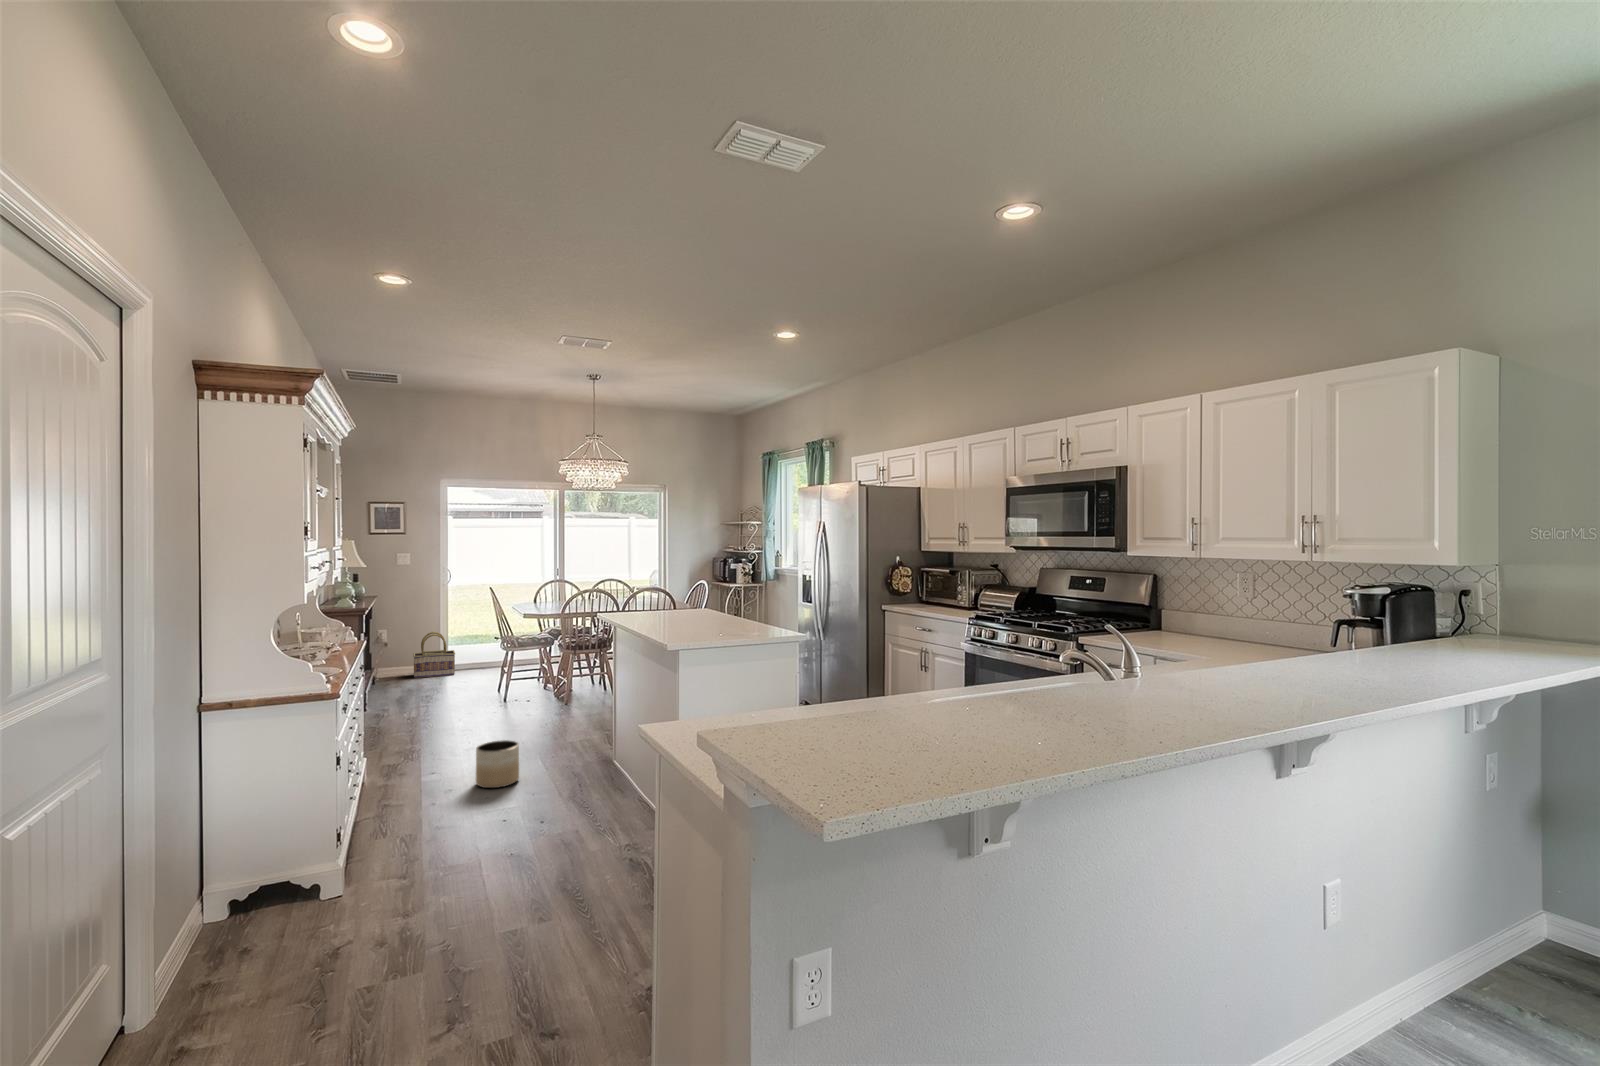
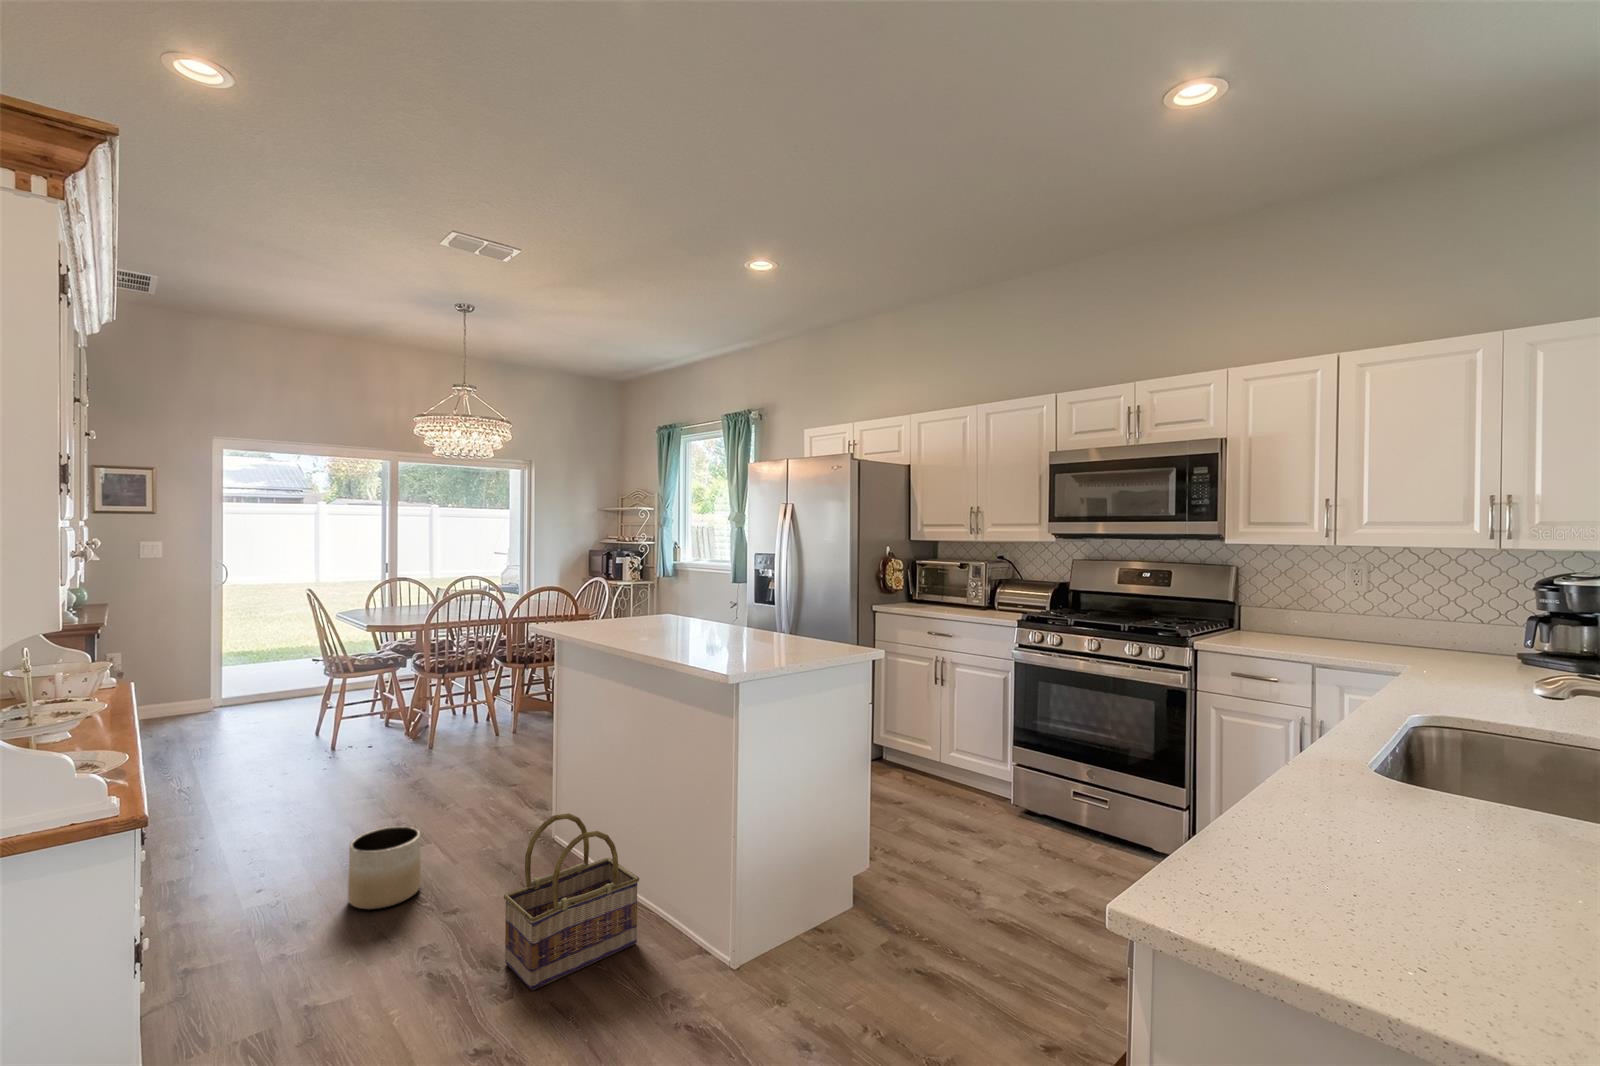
basket: present [413,632,455,678] -> present [504,813,639,990]

